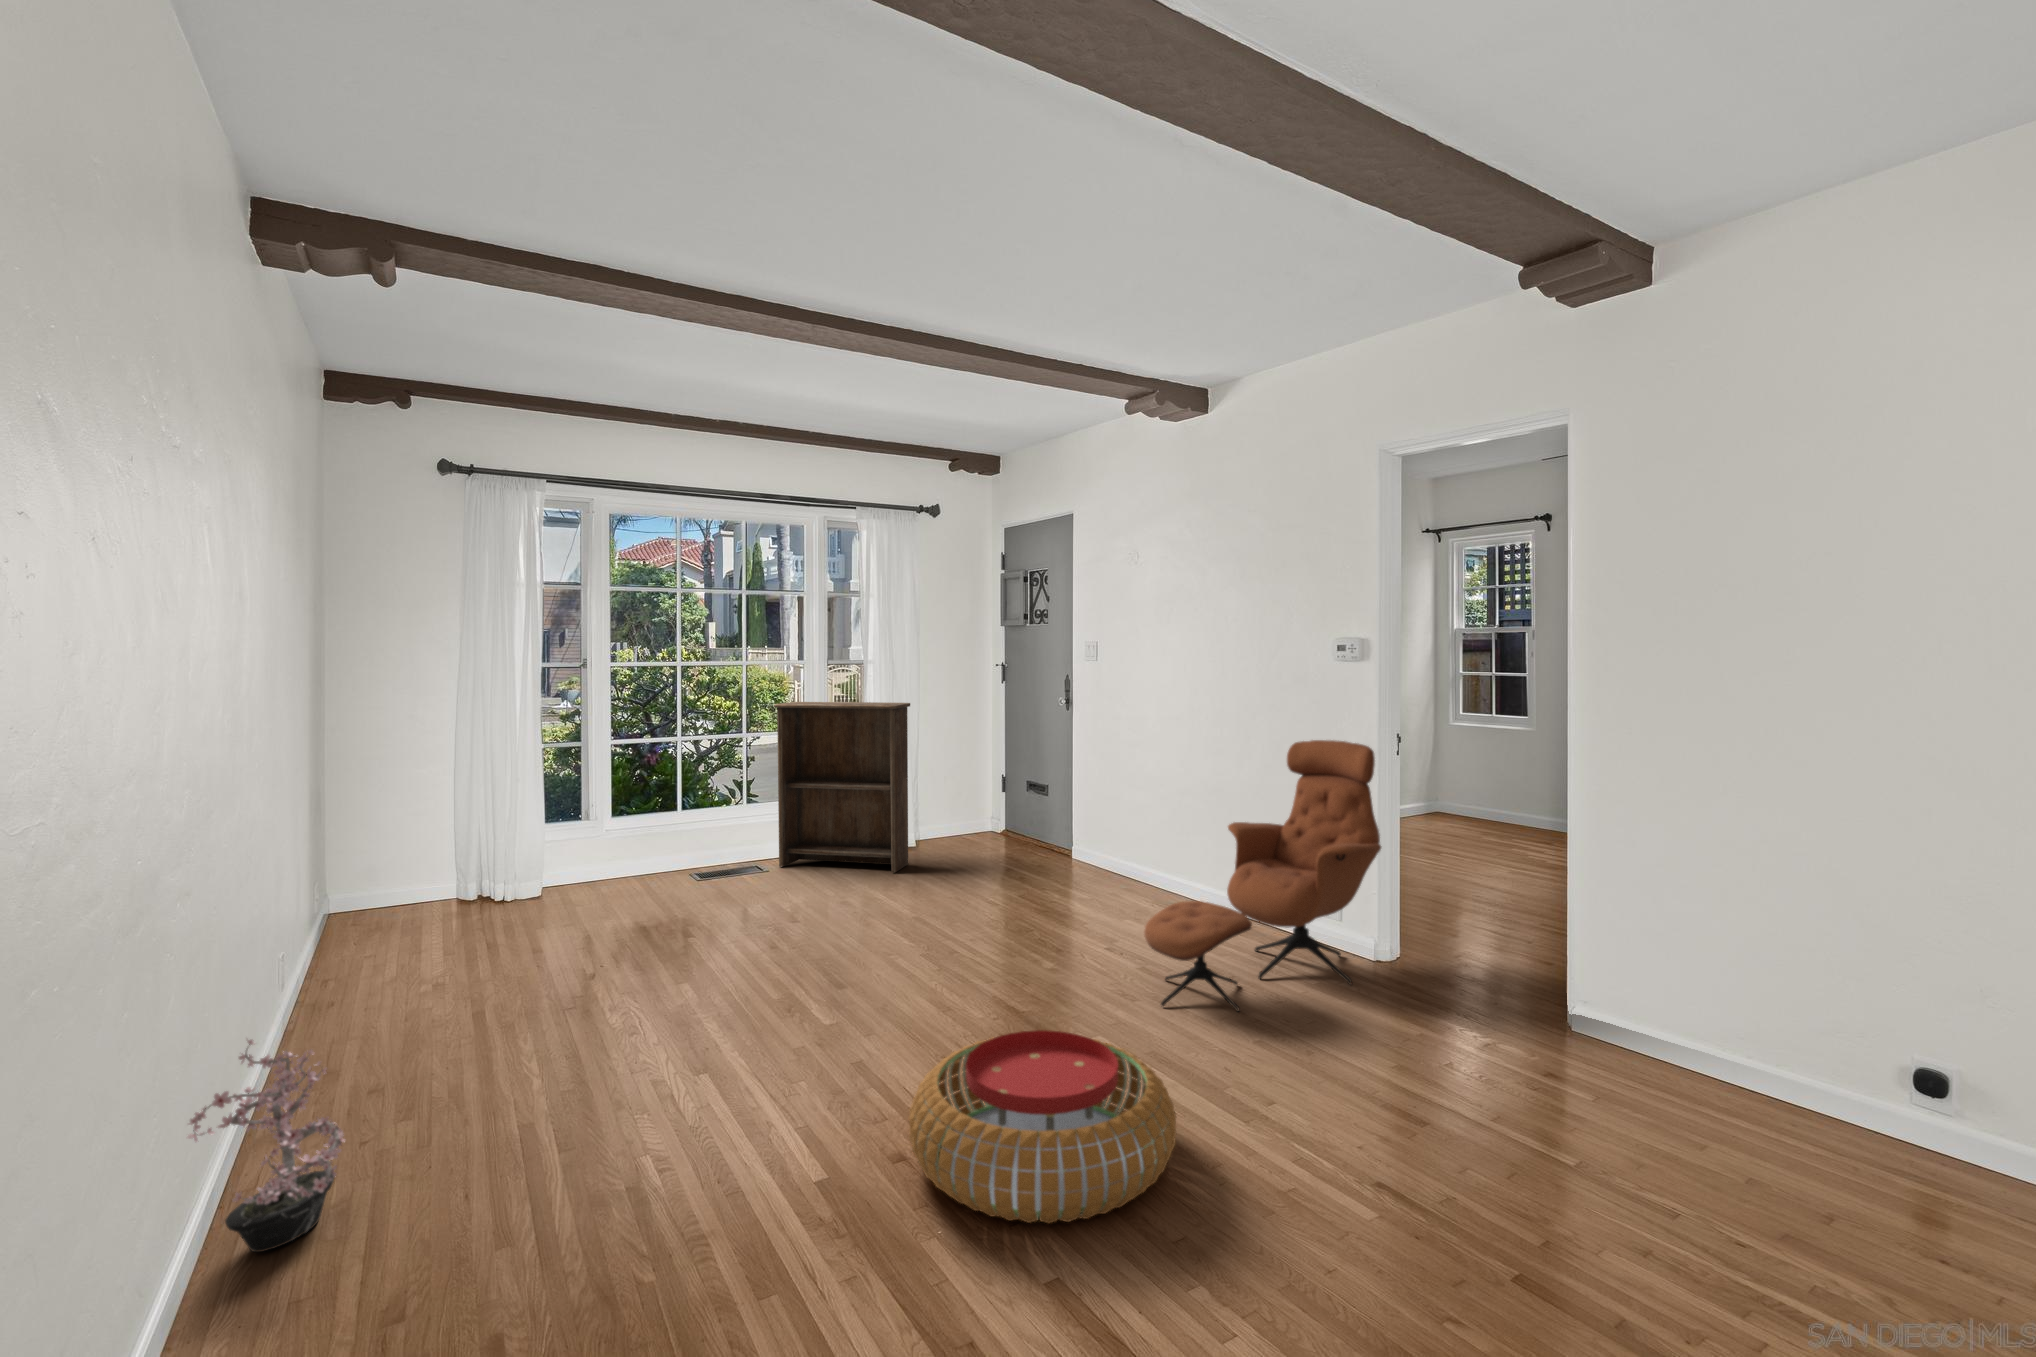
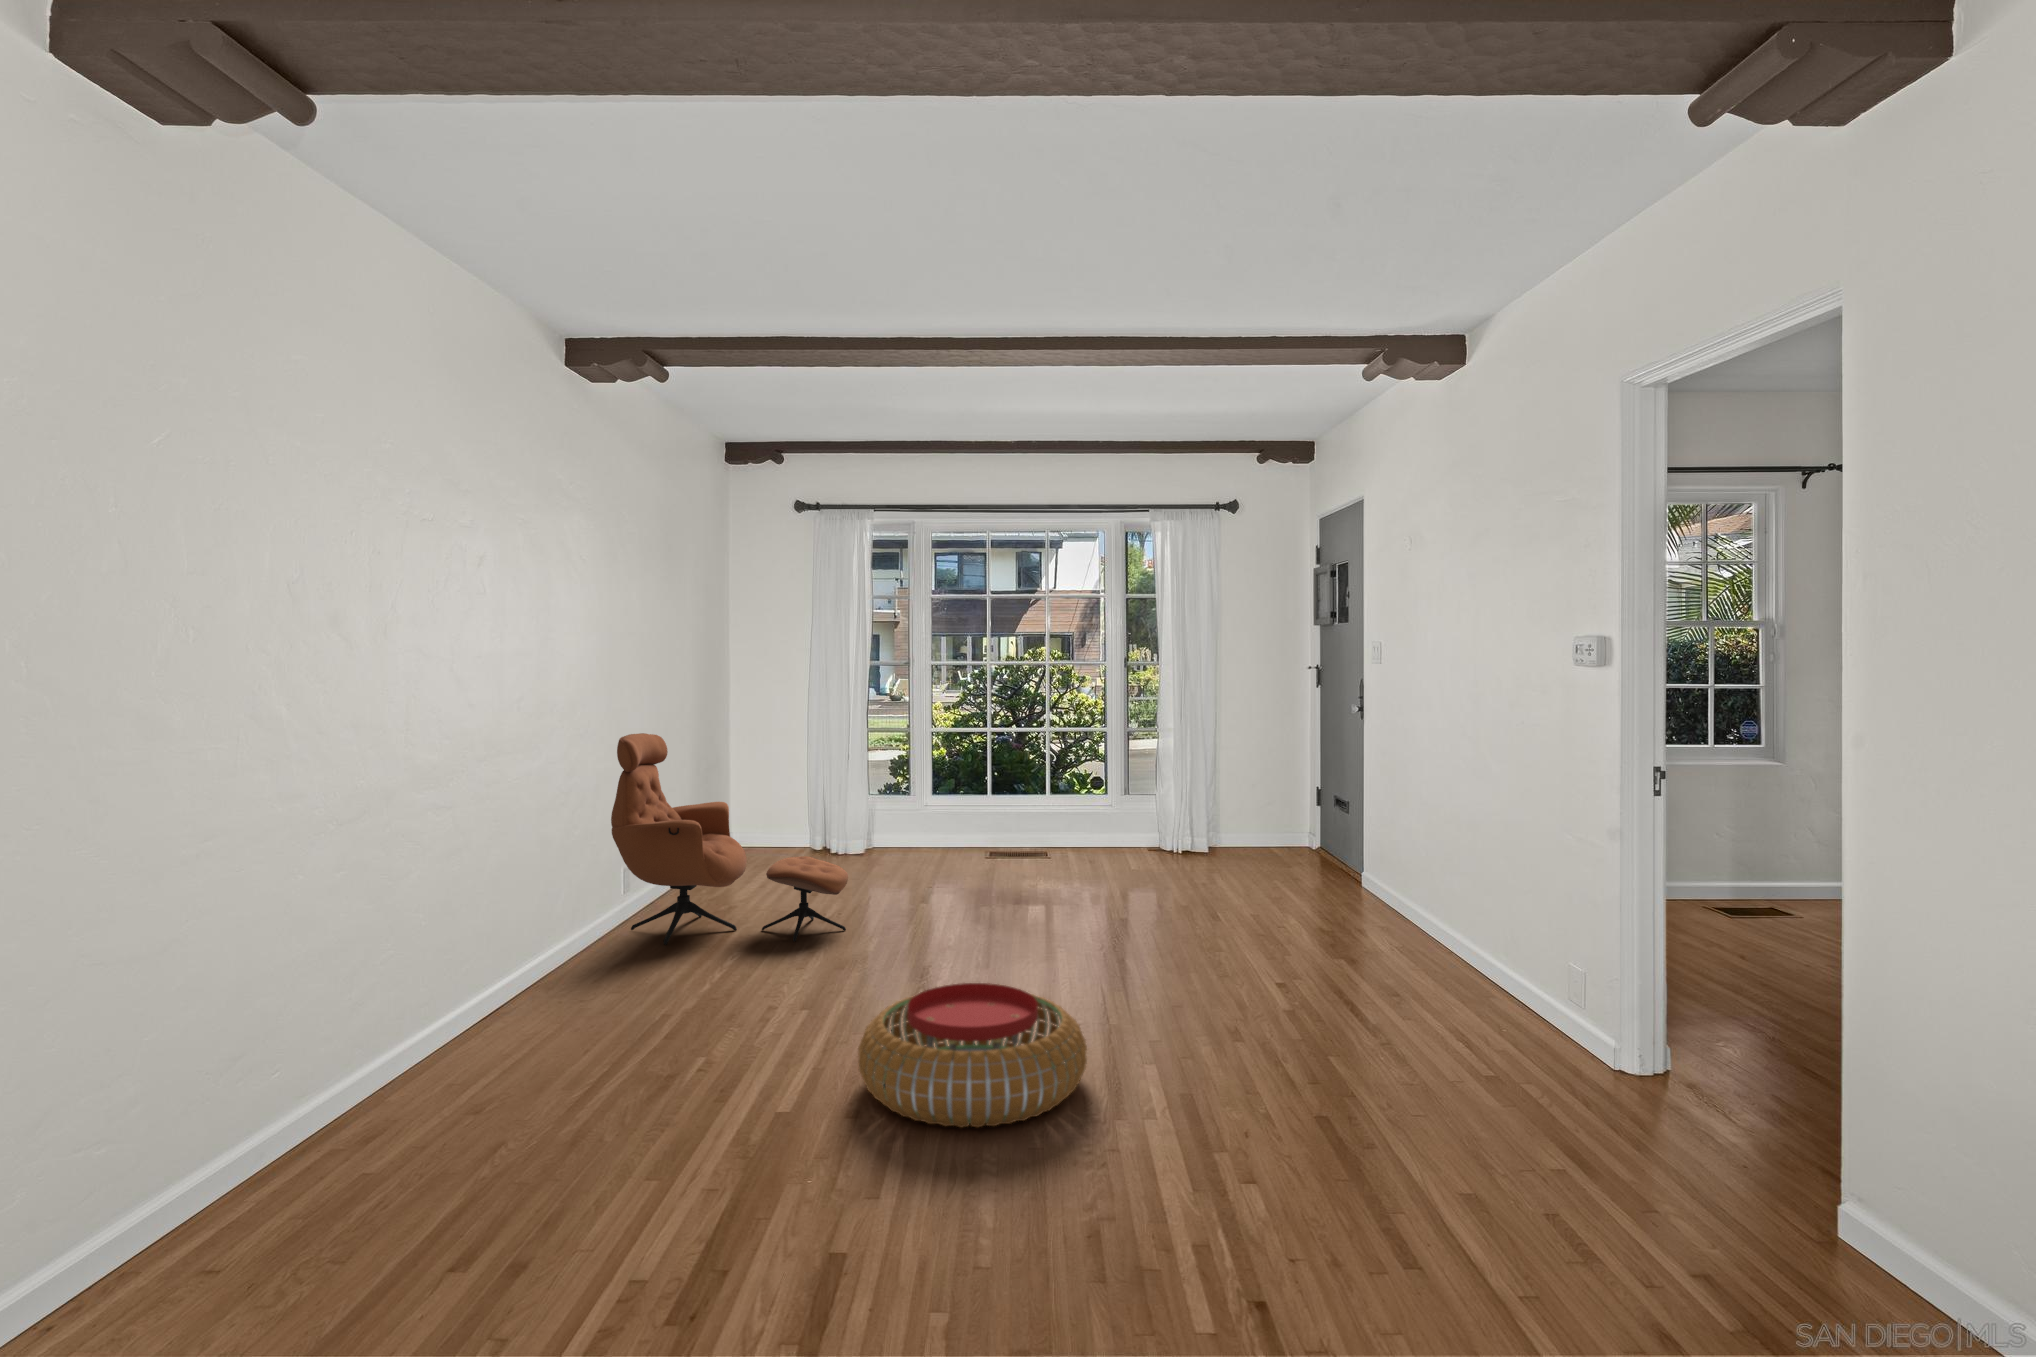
bookshelf: present [774,702,910,872] -> none [1059,700,1182,872]
lounge chair: present [1144,740,1381,1012] -> present [611,733,848,945]
potted plant: present [187,1040,344,1252] -> none [472,884,577,1013]

